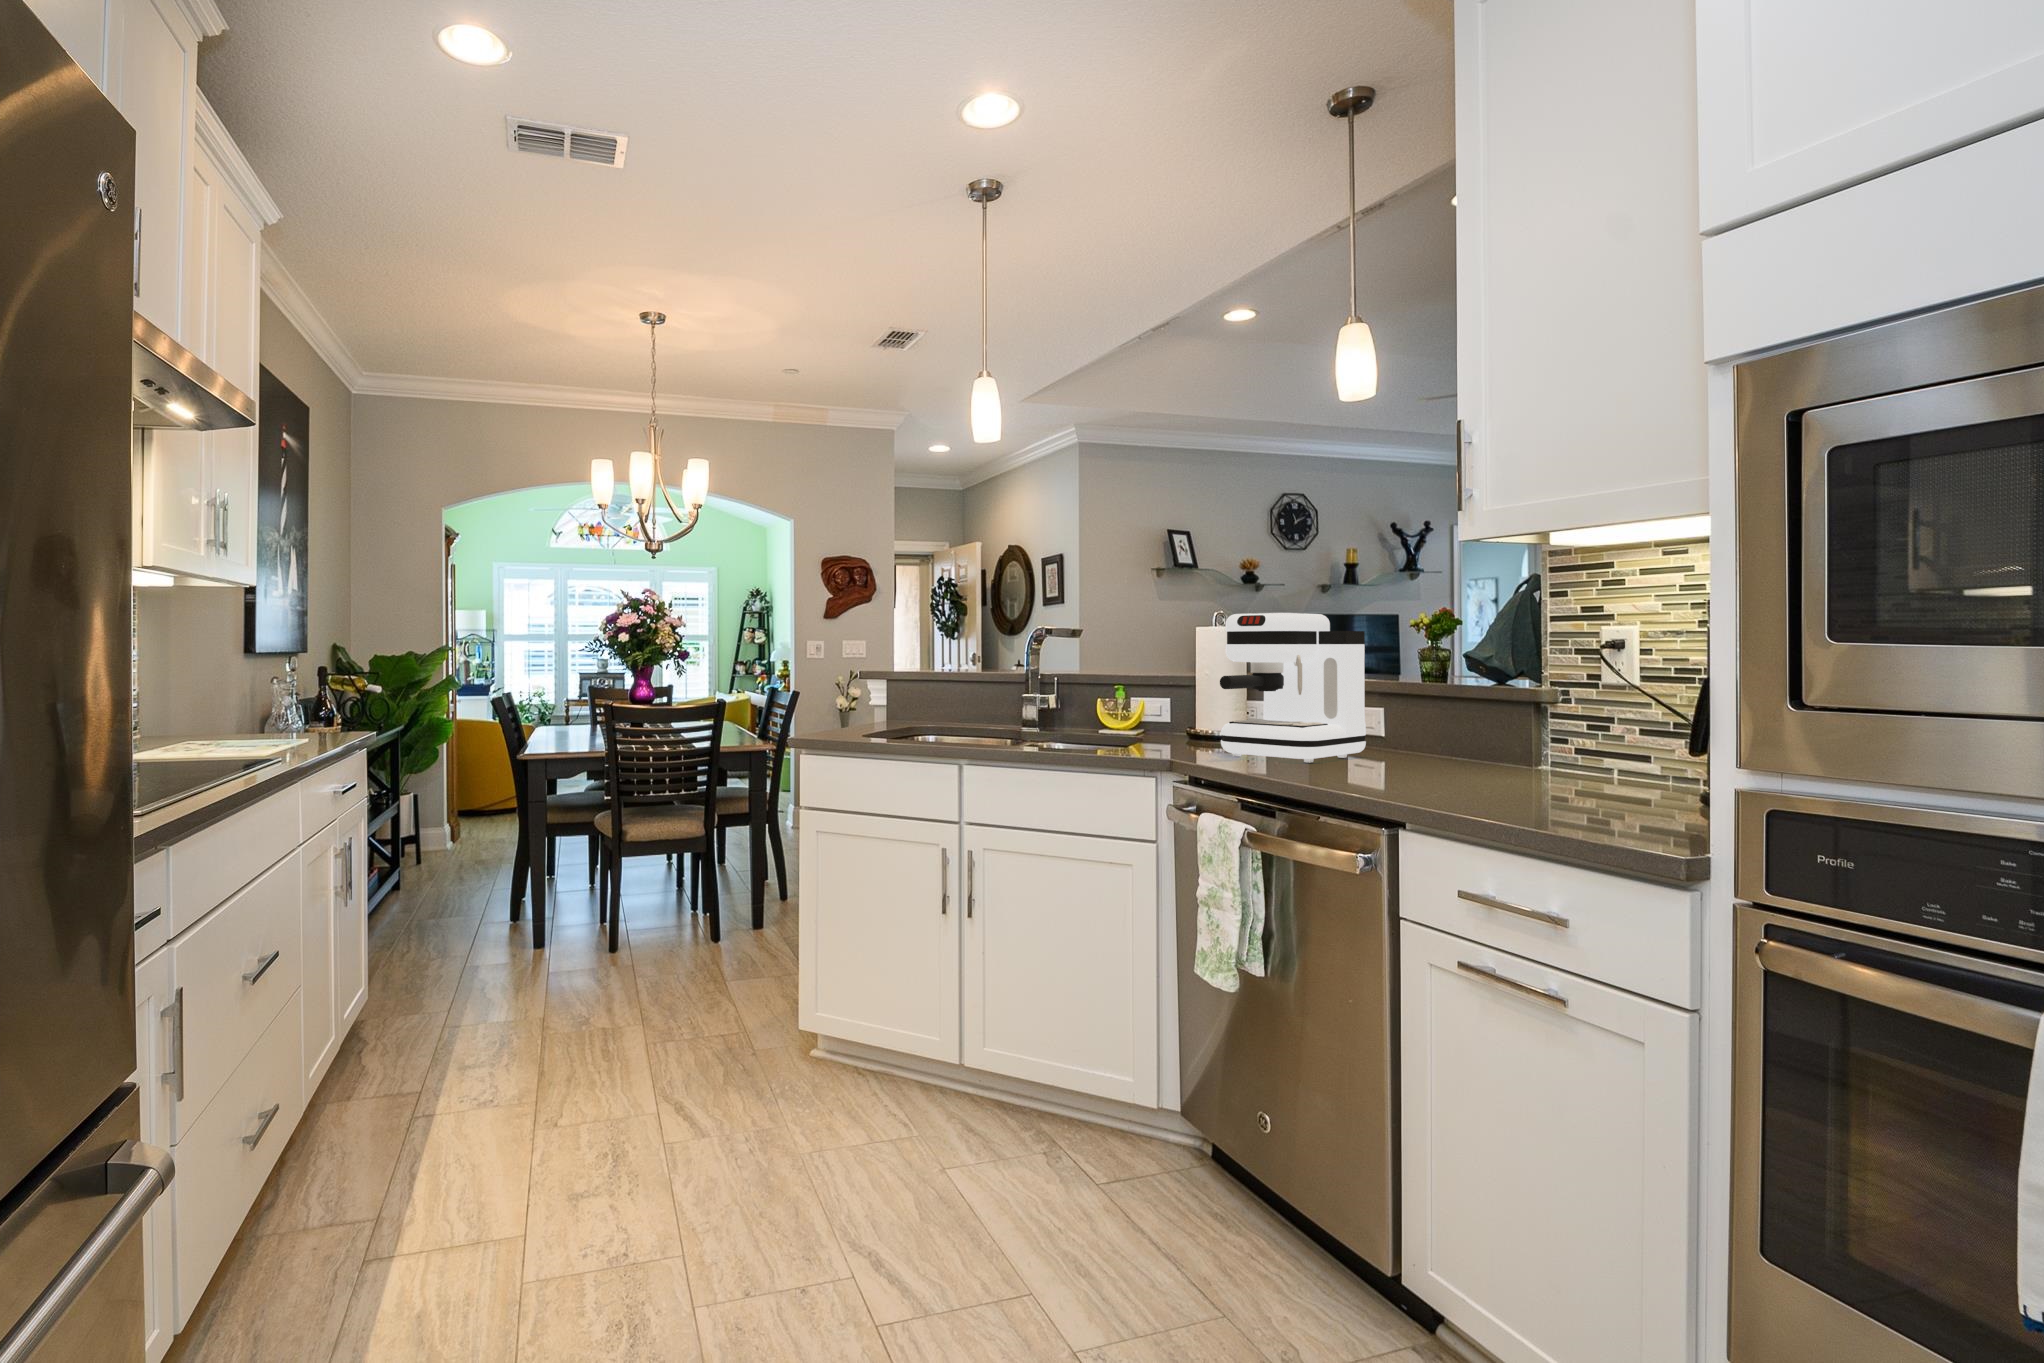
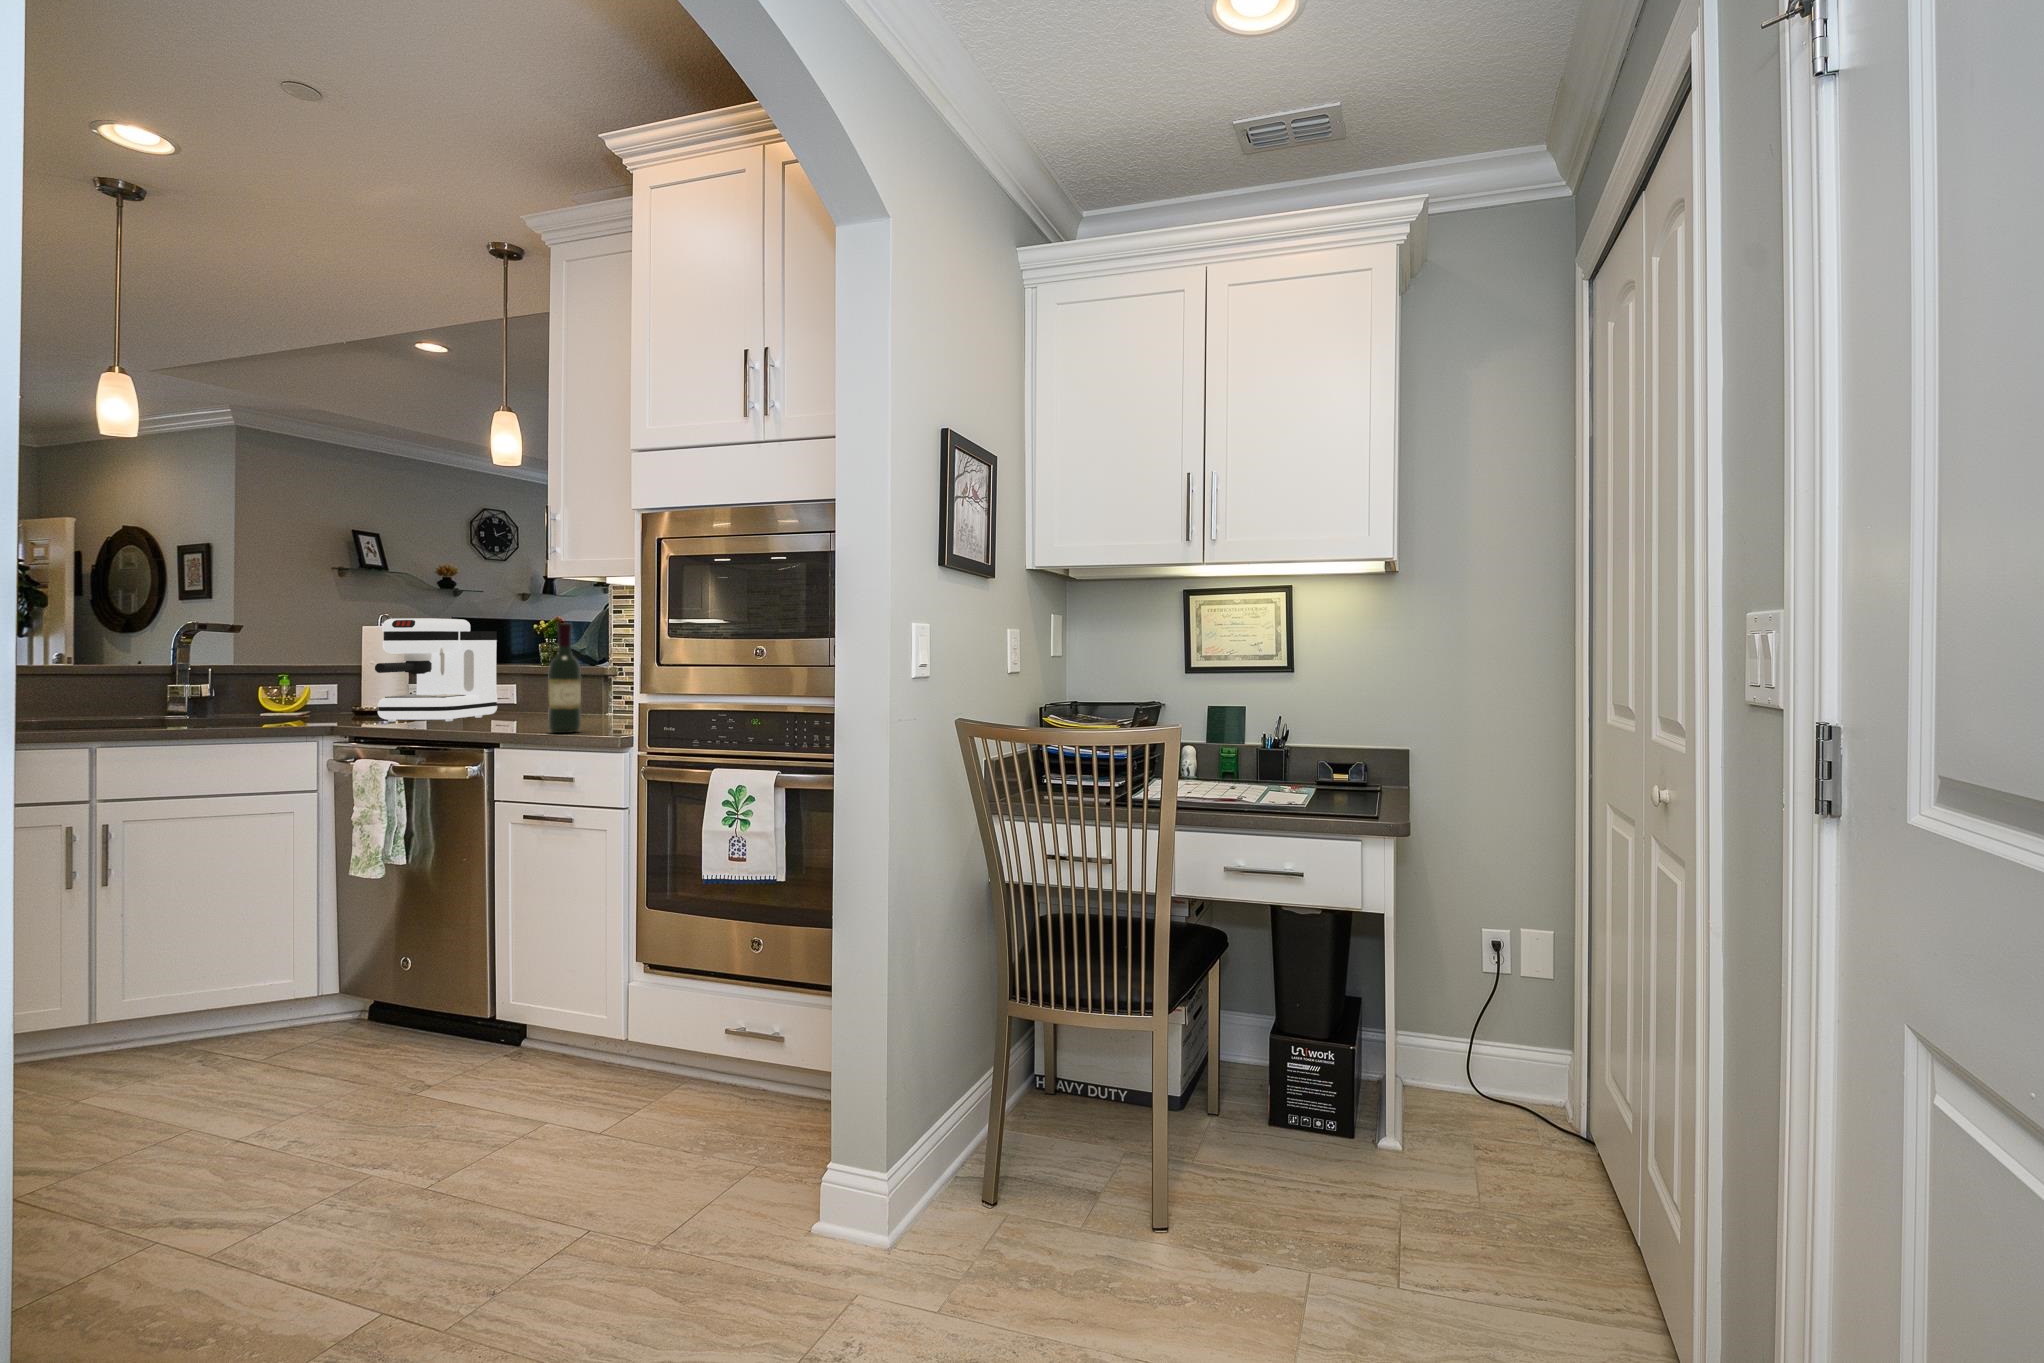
wine bottle: none [1491,616,1547,812] -> present [548,624,581,733]

